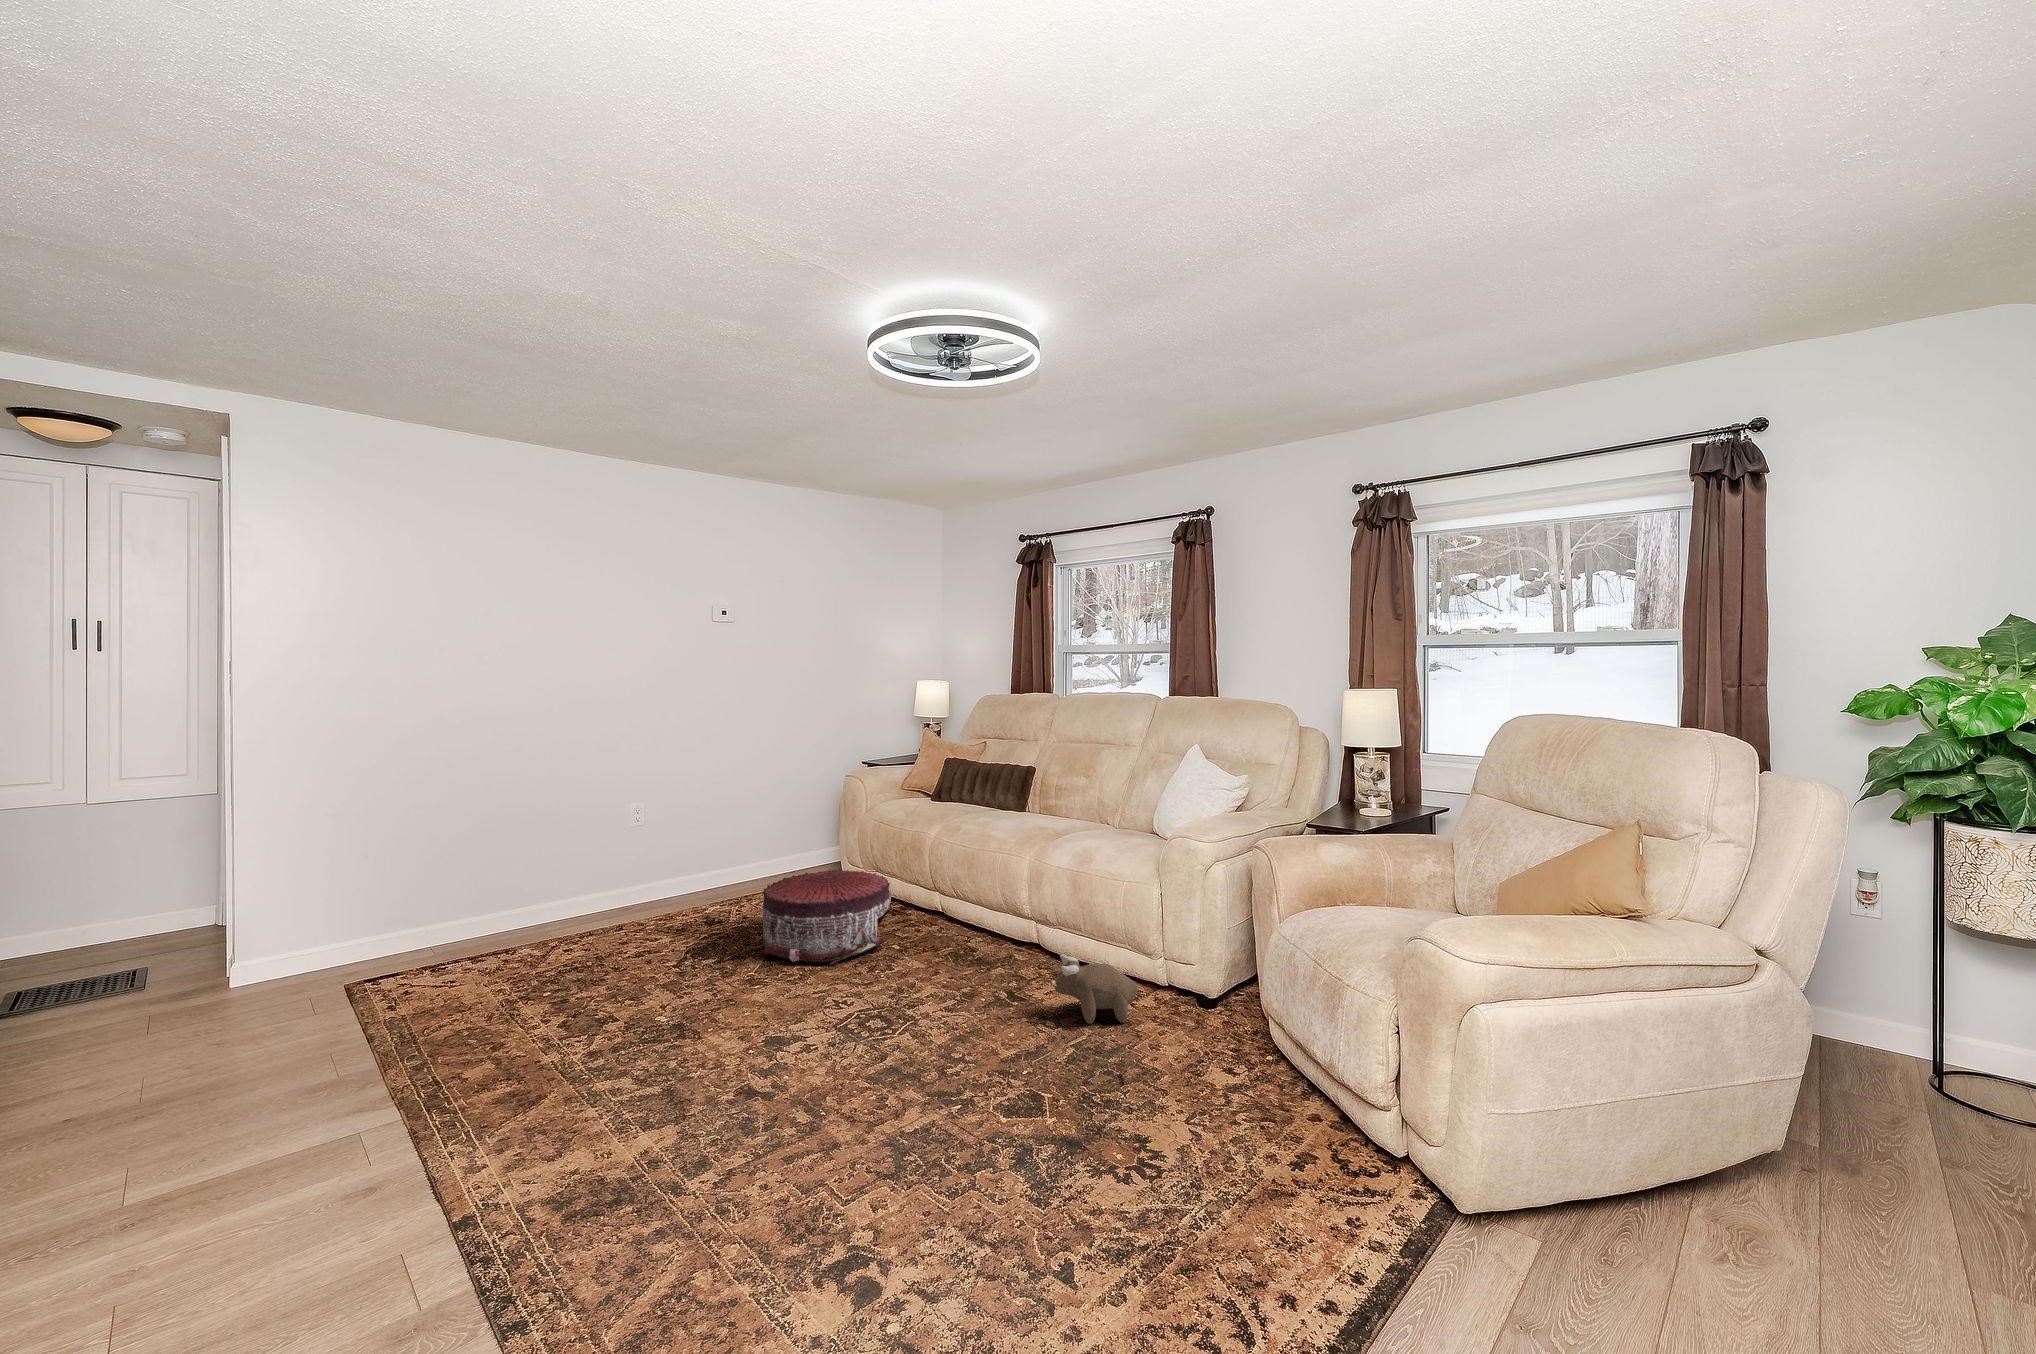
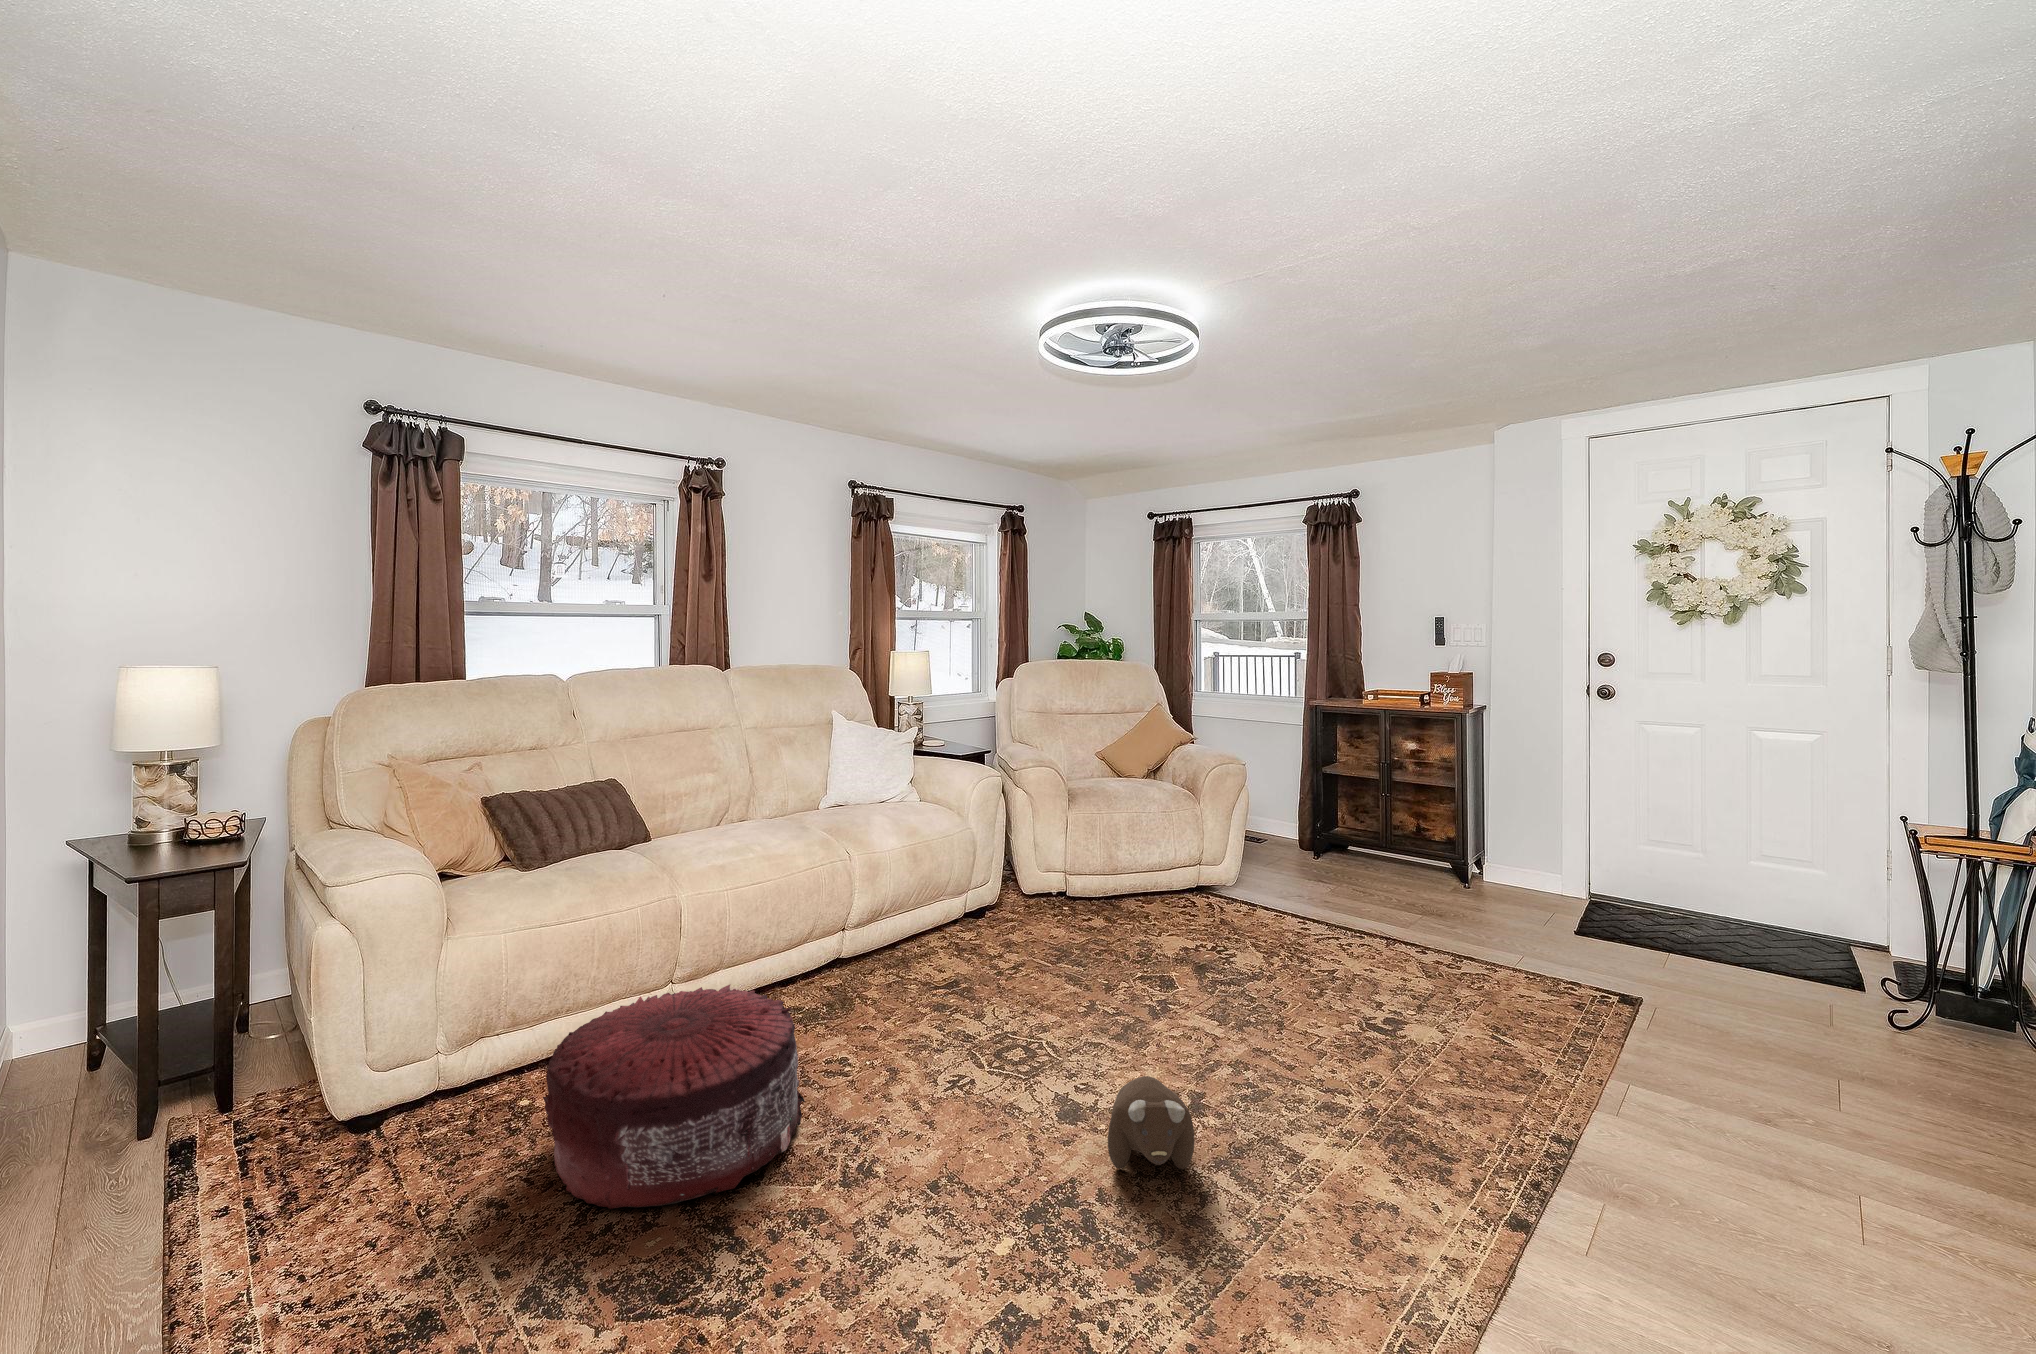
plush toy: present [1052,955,1138,1024] -> present [1108,1076,1194,1169]

